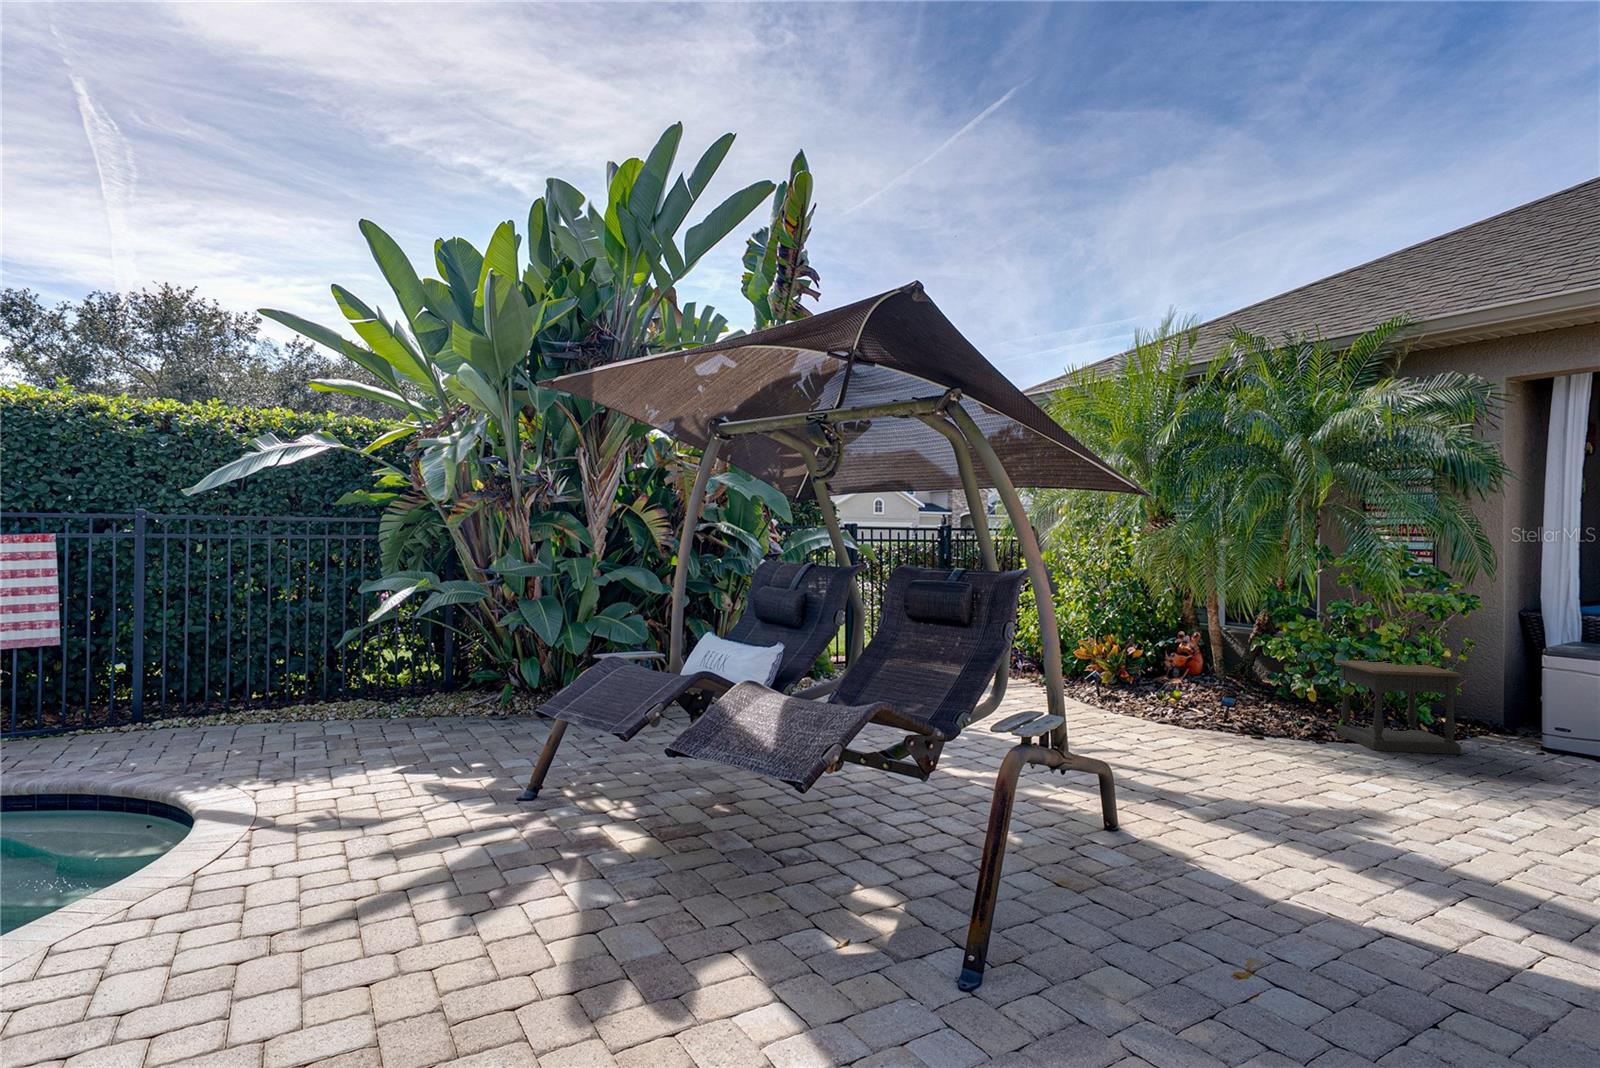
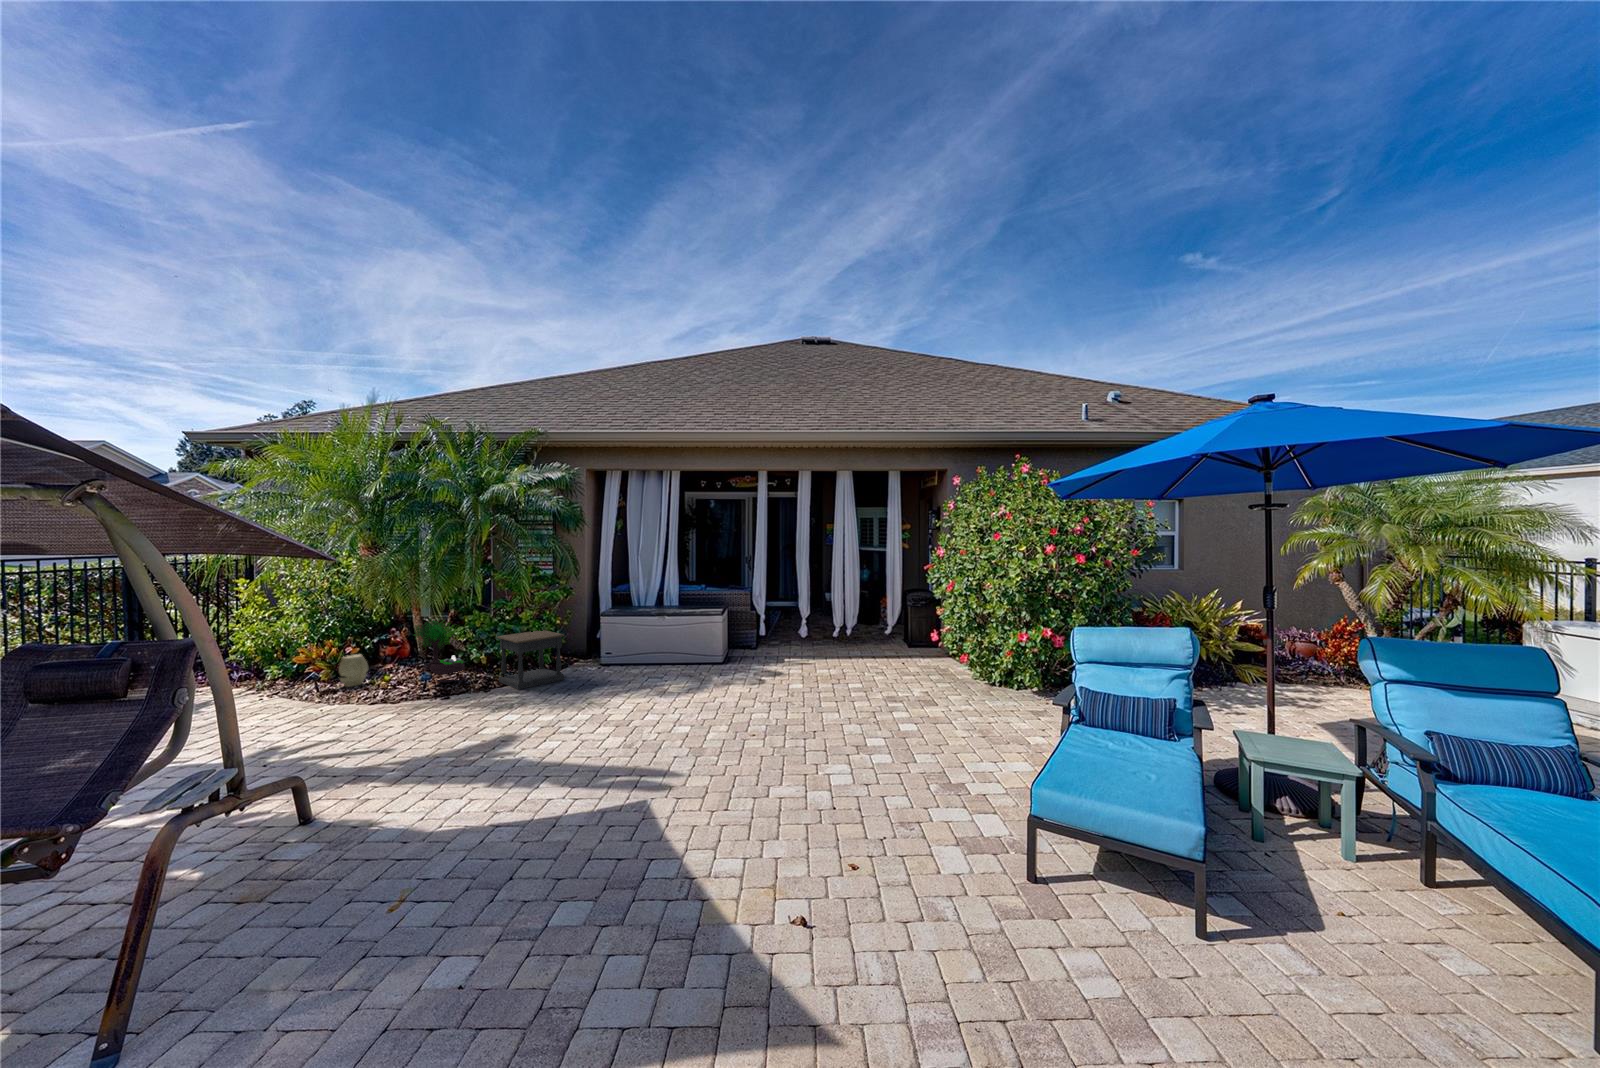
potted tree: none [1209,615,1281,718] -> present [414,619,464,683]
woven basket: none [1118,657,1152,699] -> present [339,654,368,687]

